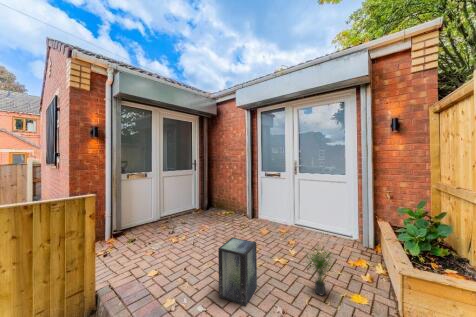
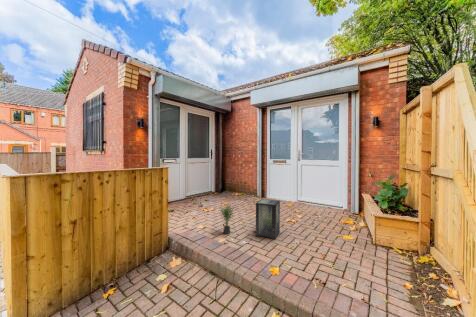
potted plant: present [312,245,330,295] -> present [221,206,234,234]

